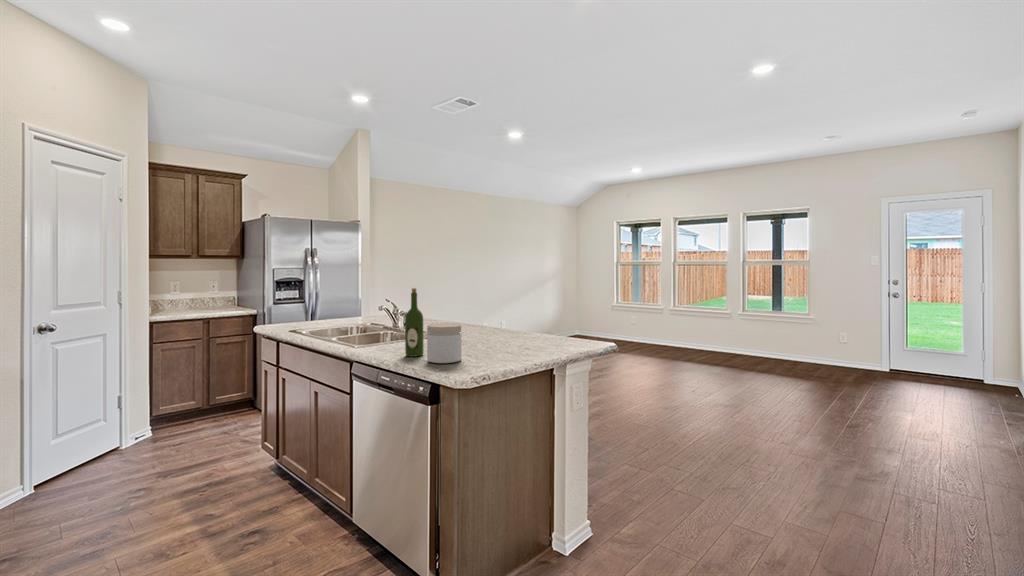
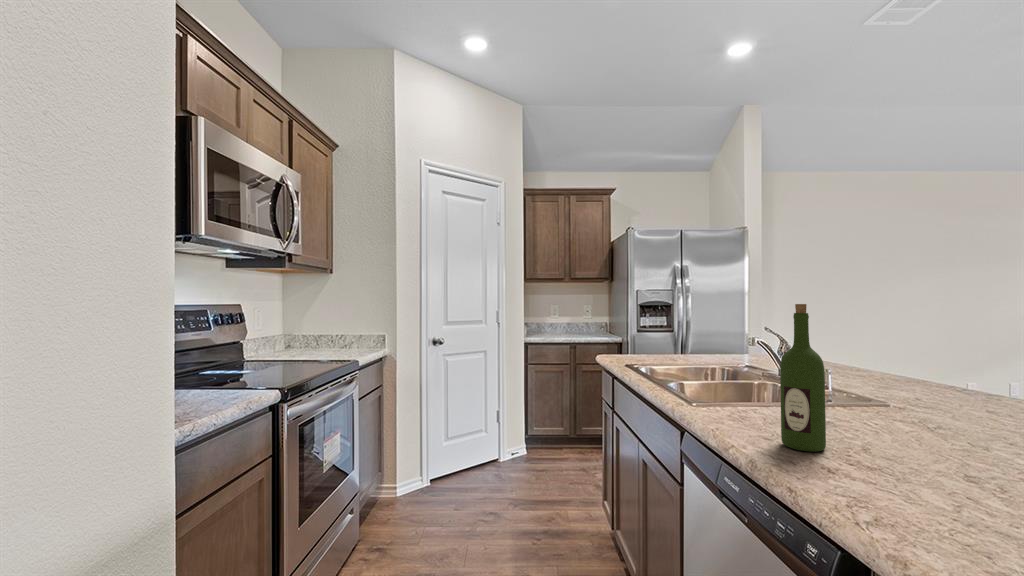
jar: present [427,323,461,363] -> none [832,386,942,498]

